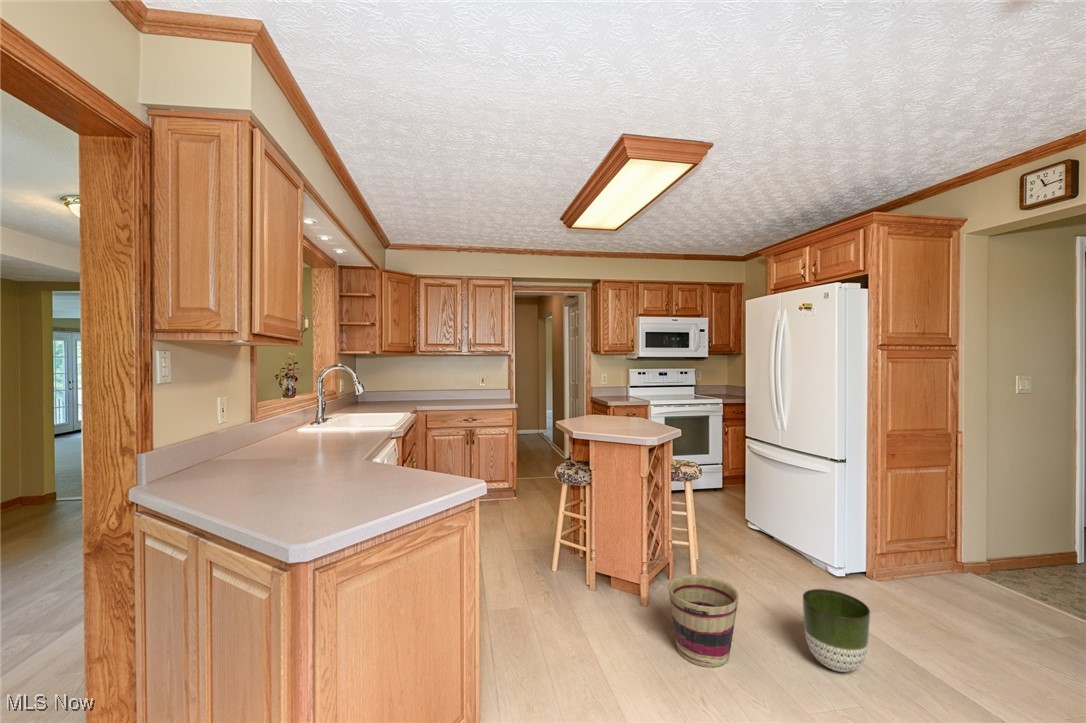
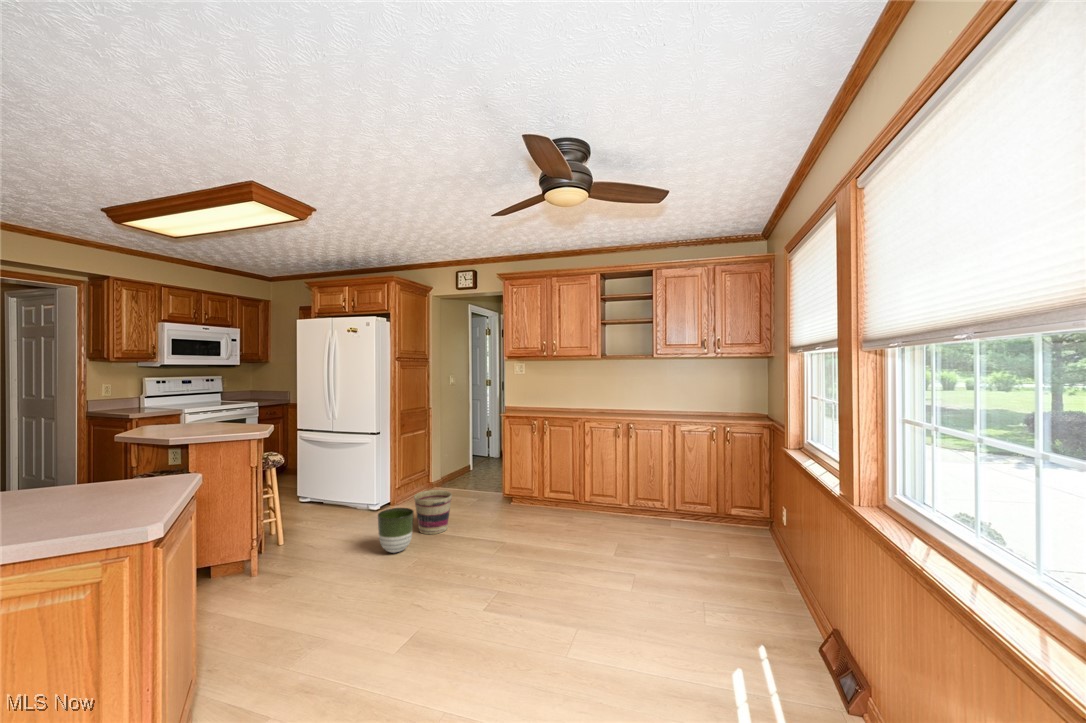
basket: present [668,575,739,667] -> present [414,490,452,534]

